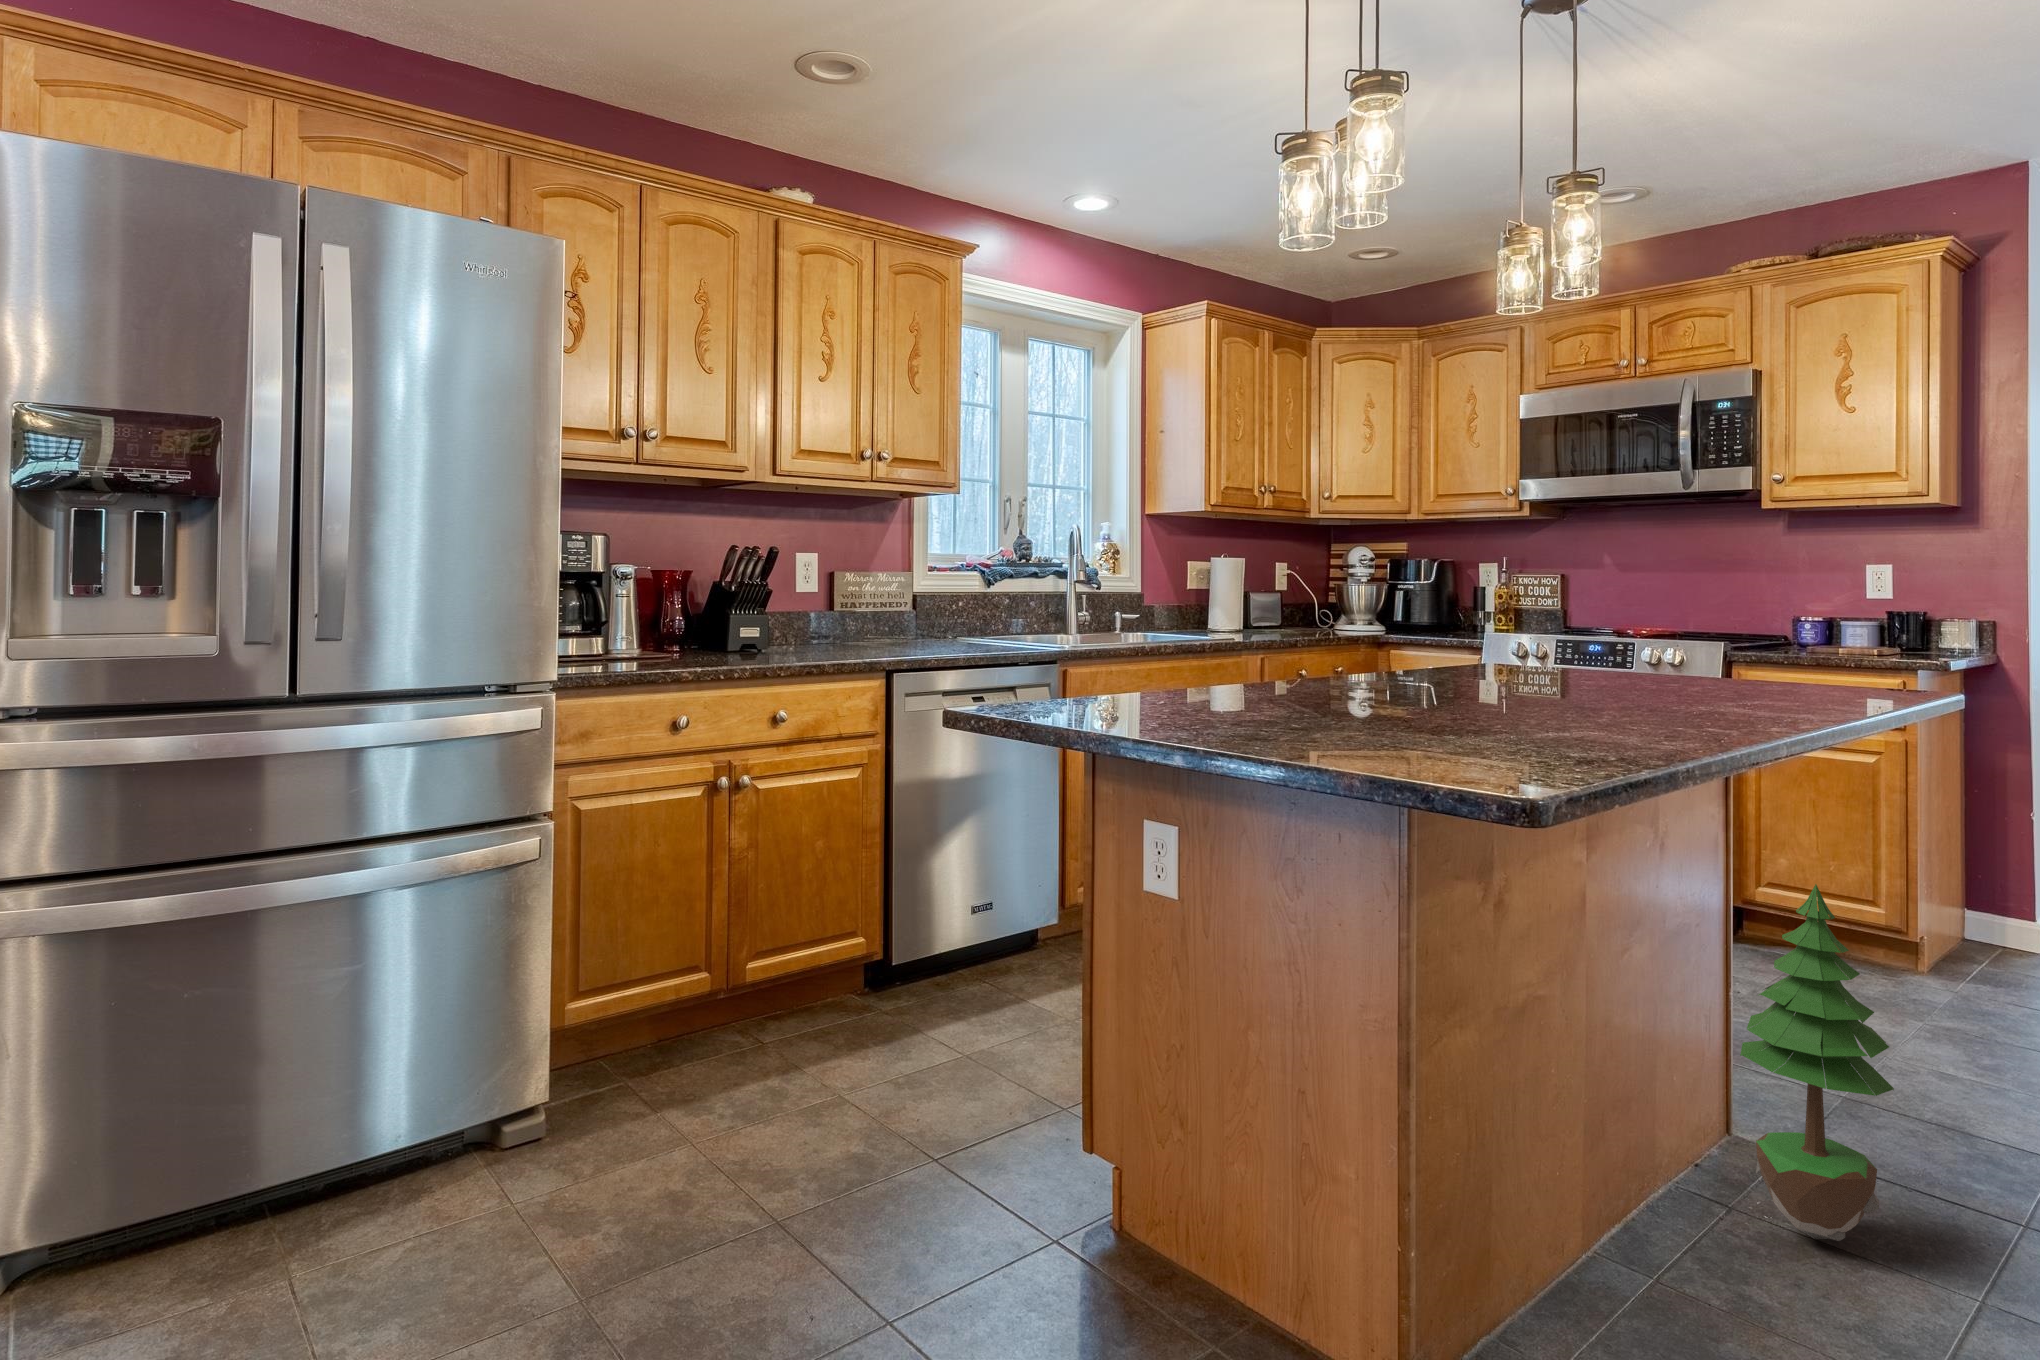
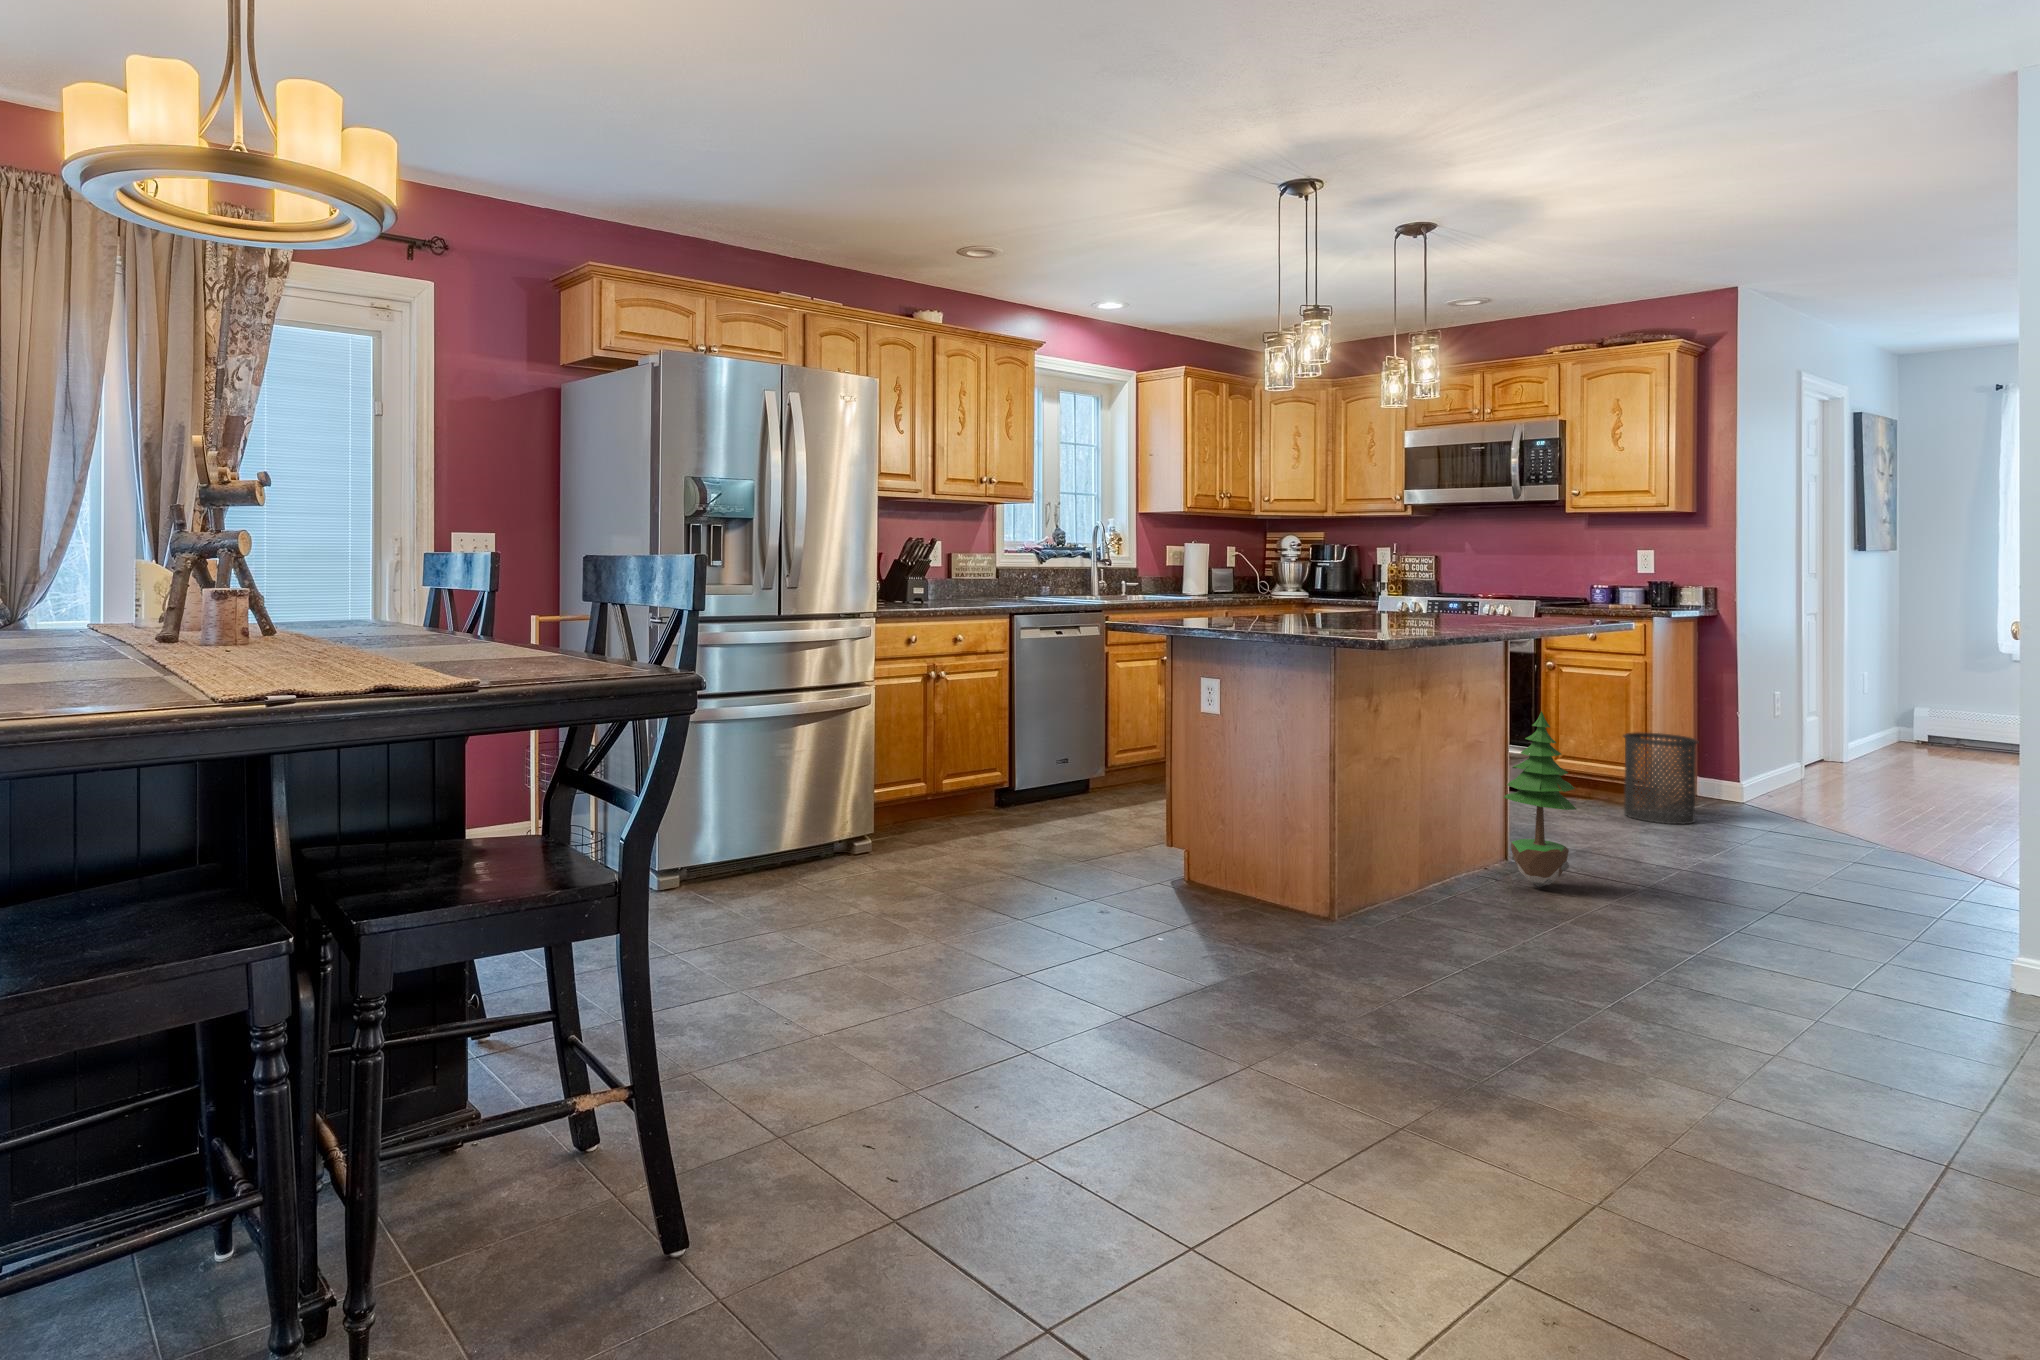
trash can: none [1879,858,2009,1021] -> present [1623,732,1698,824]

